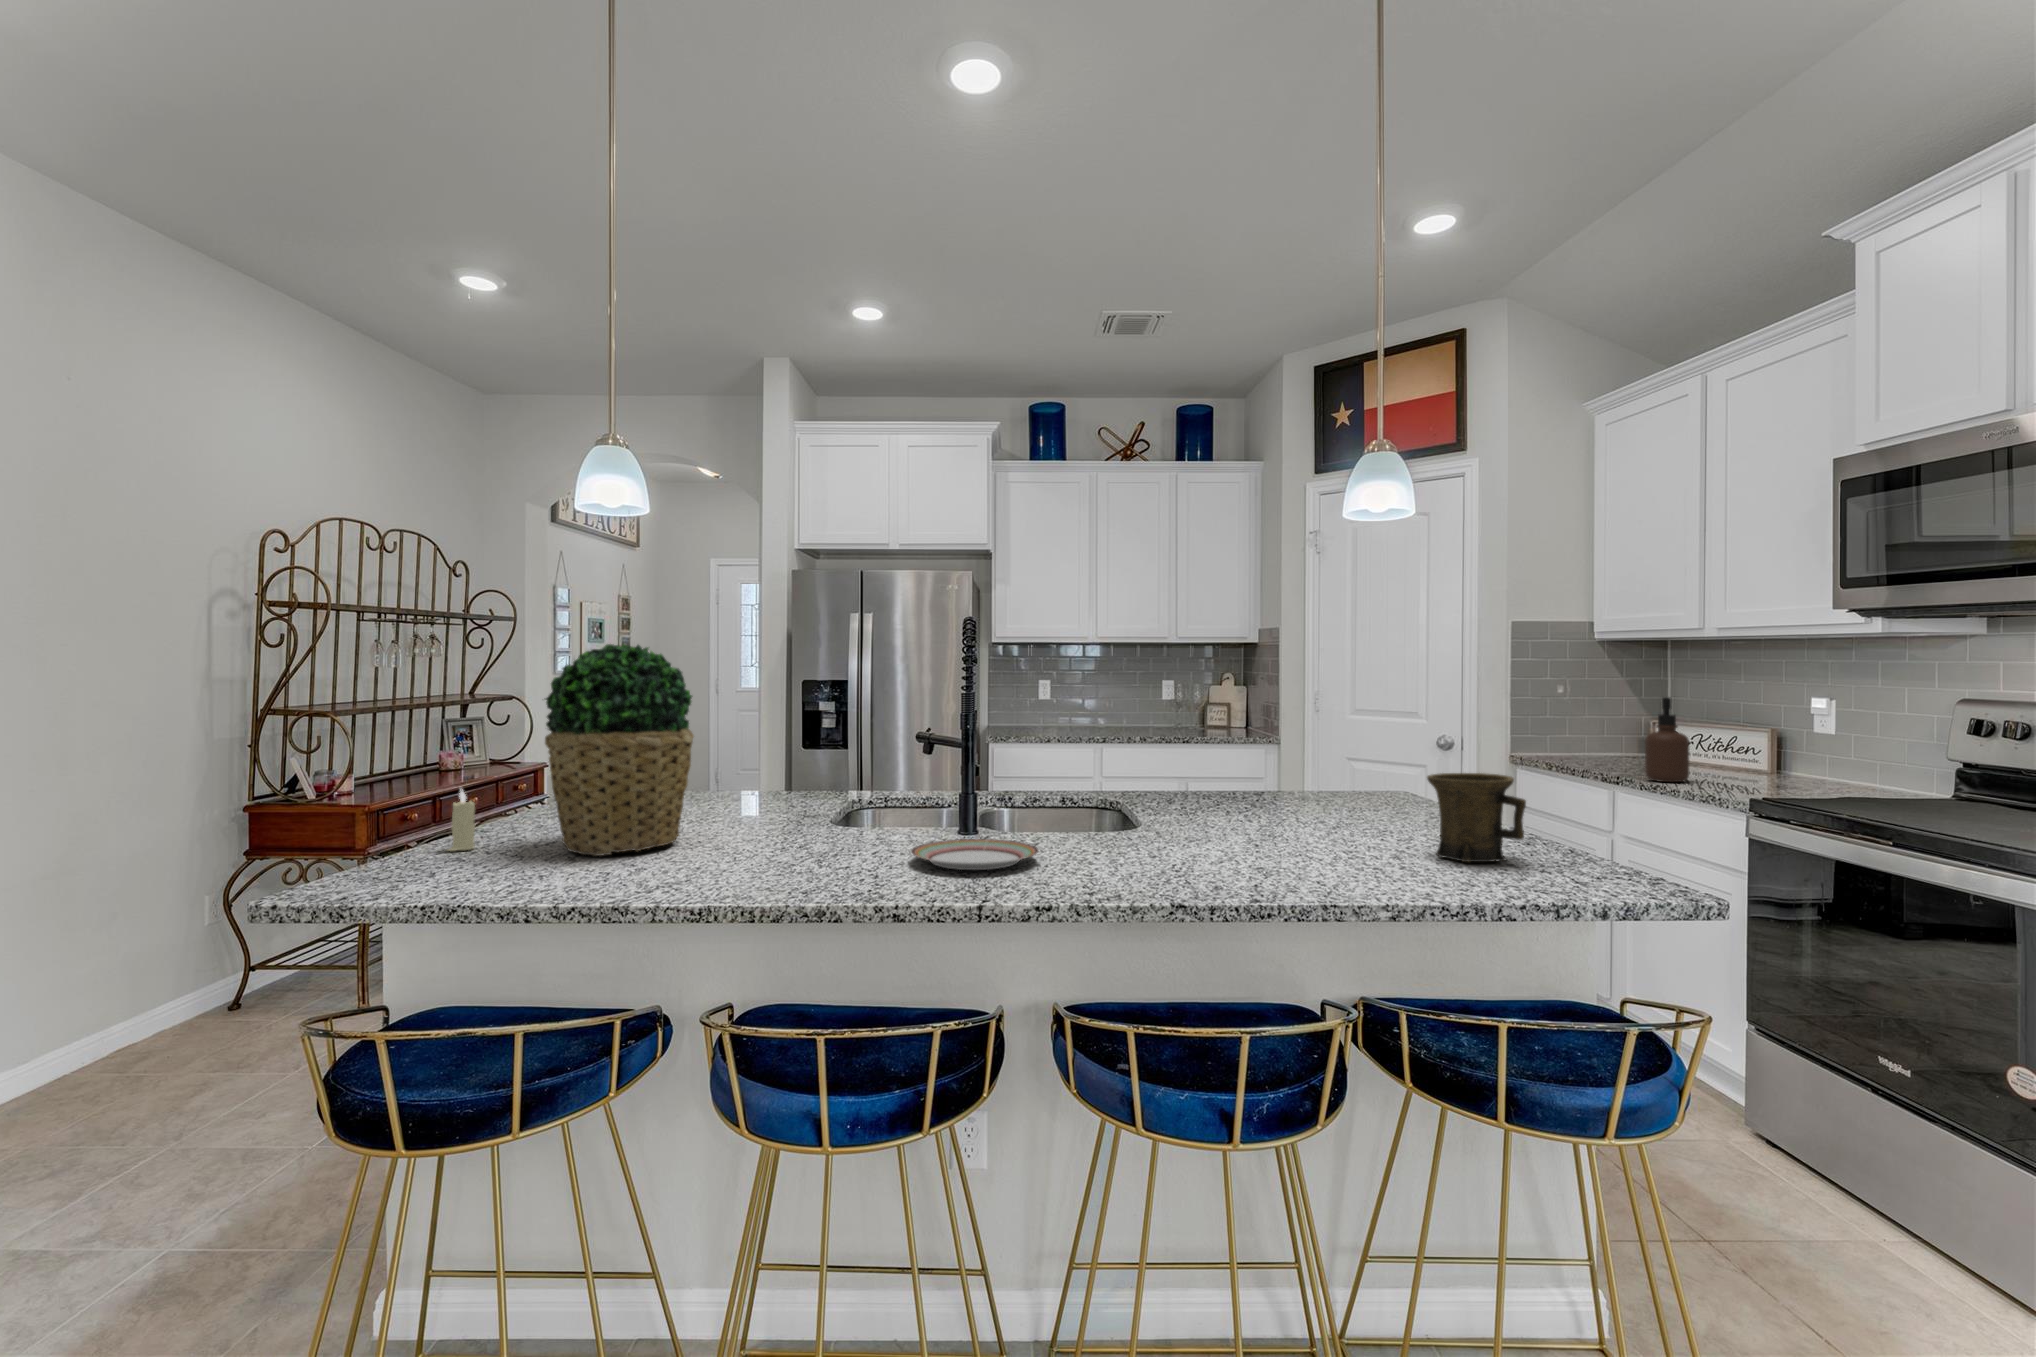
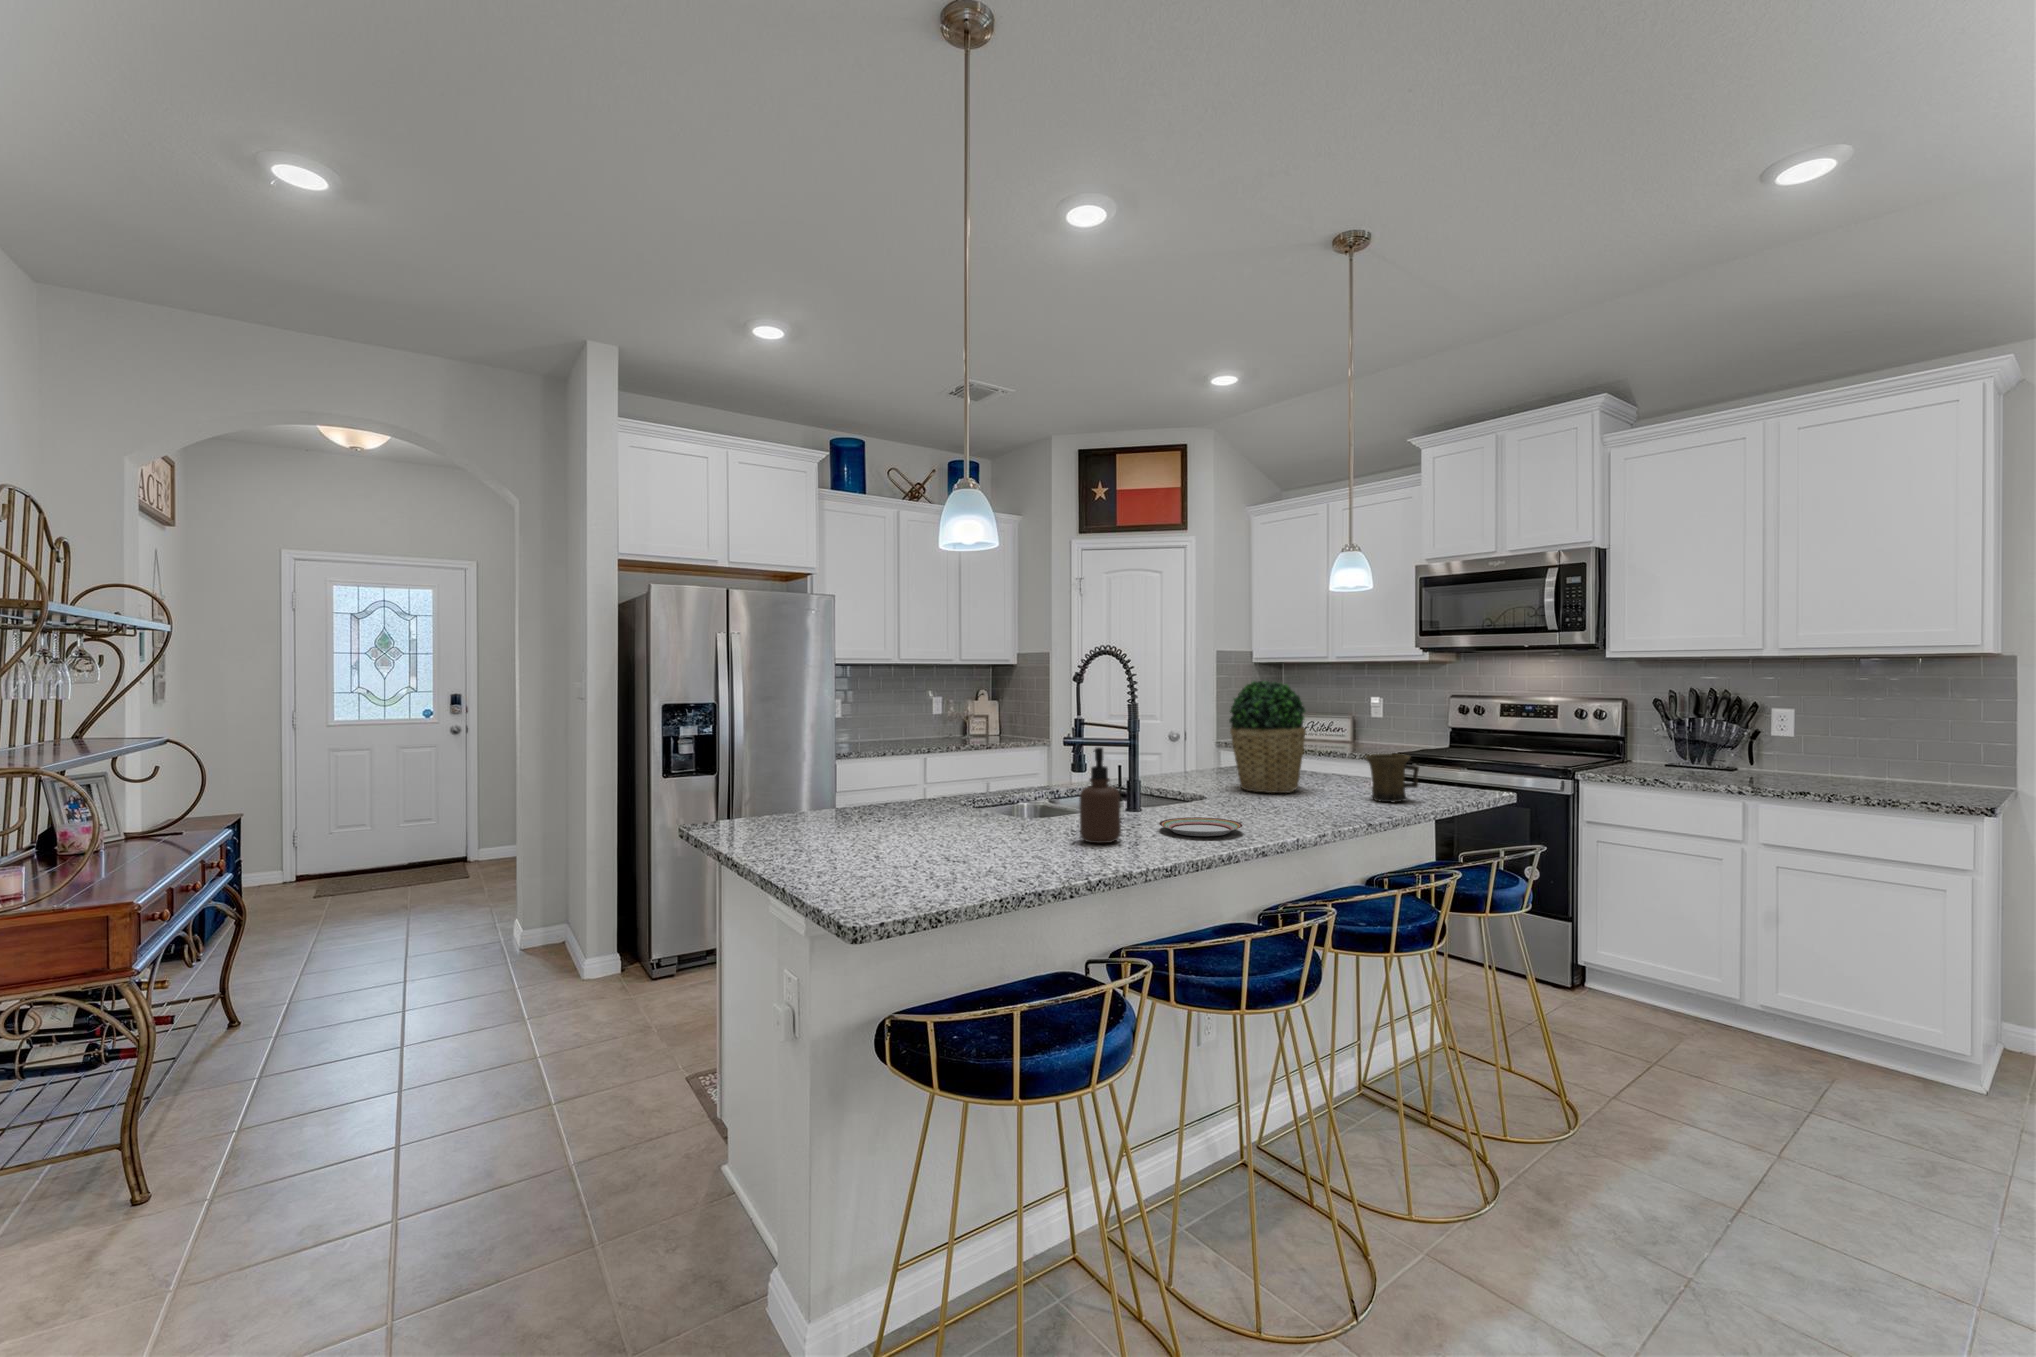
potted plant: present [545,644,694,856] -> present [1229,681,1306,793]
soap dispenser: present [1645,697,1689,782] -> present [1079,747,1121,843]
candle: present [449,790,475,851] -> none [854,819,872,873]

